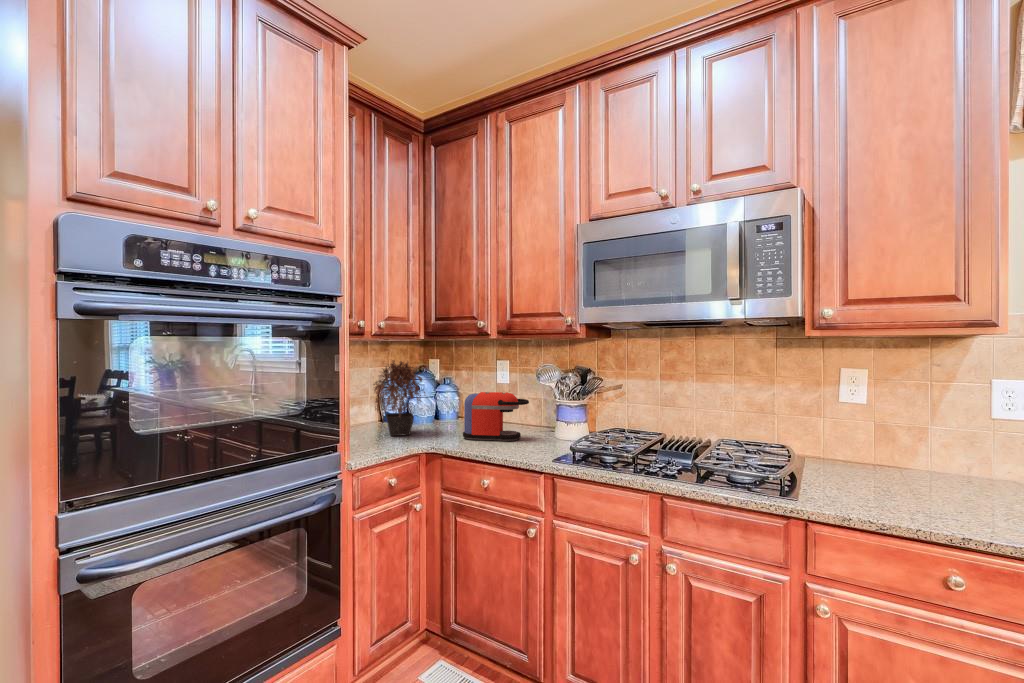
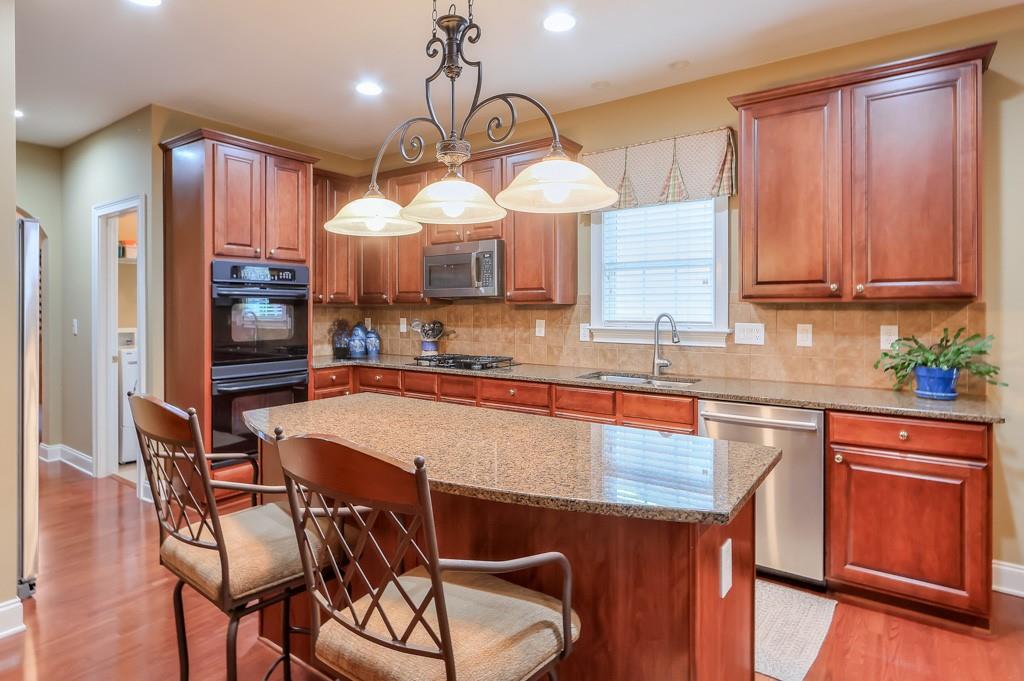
coffee maker: present [463,392,529,441] -> none [375,335,410,361]

